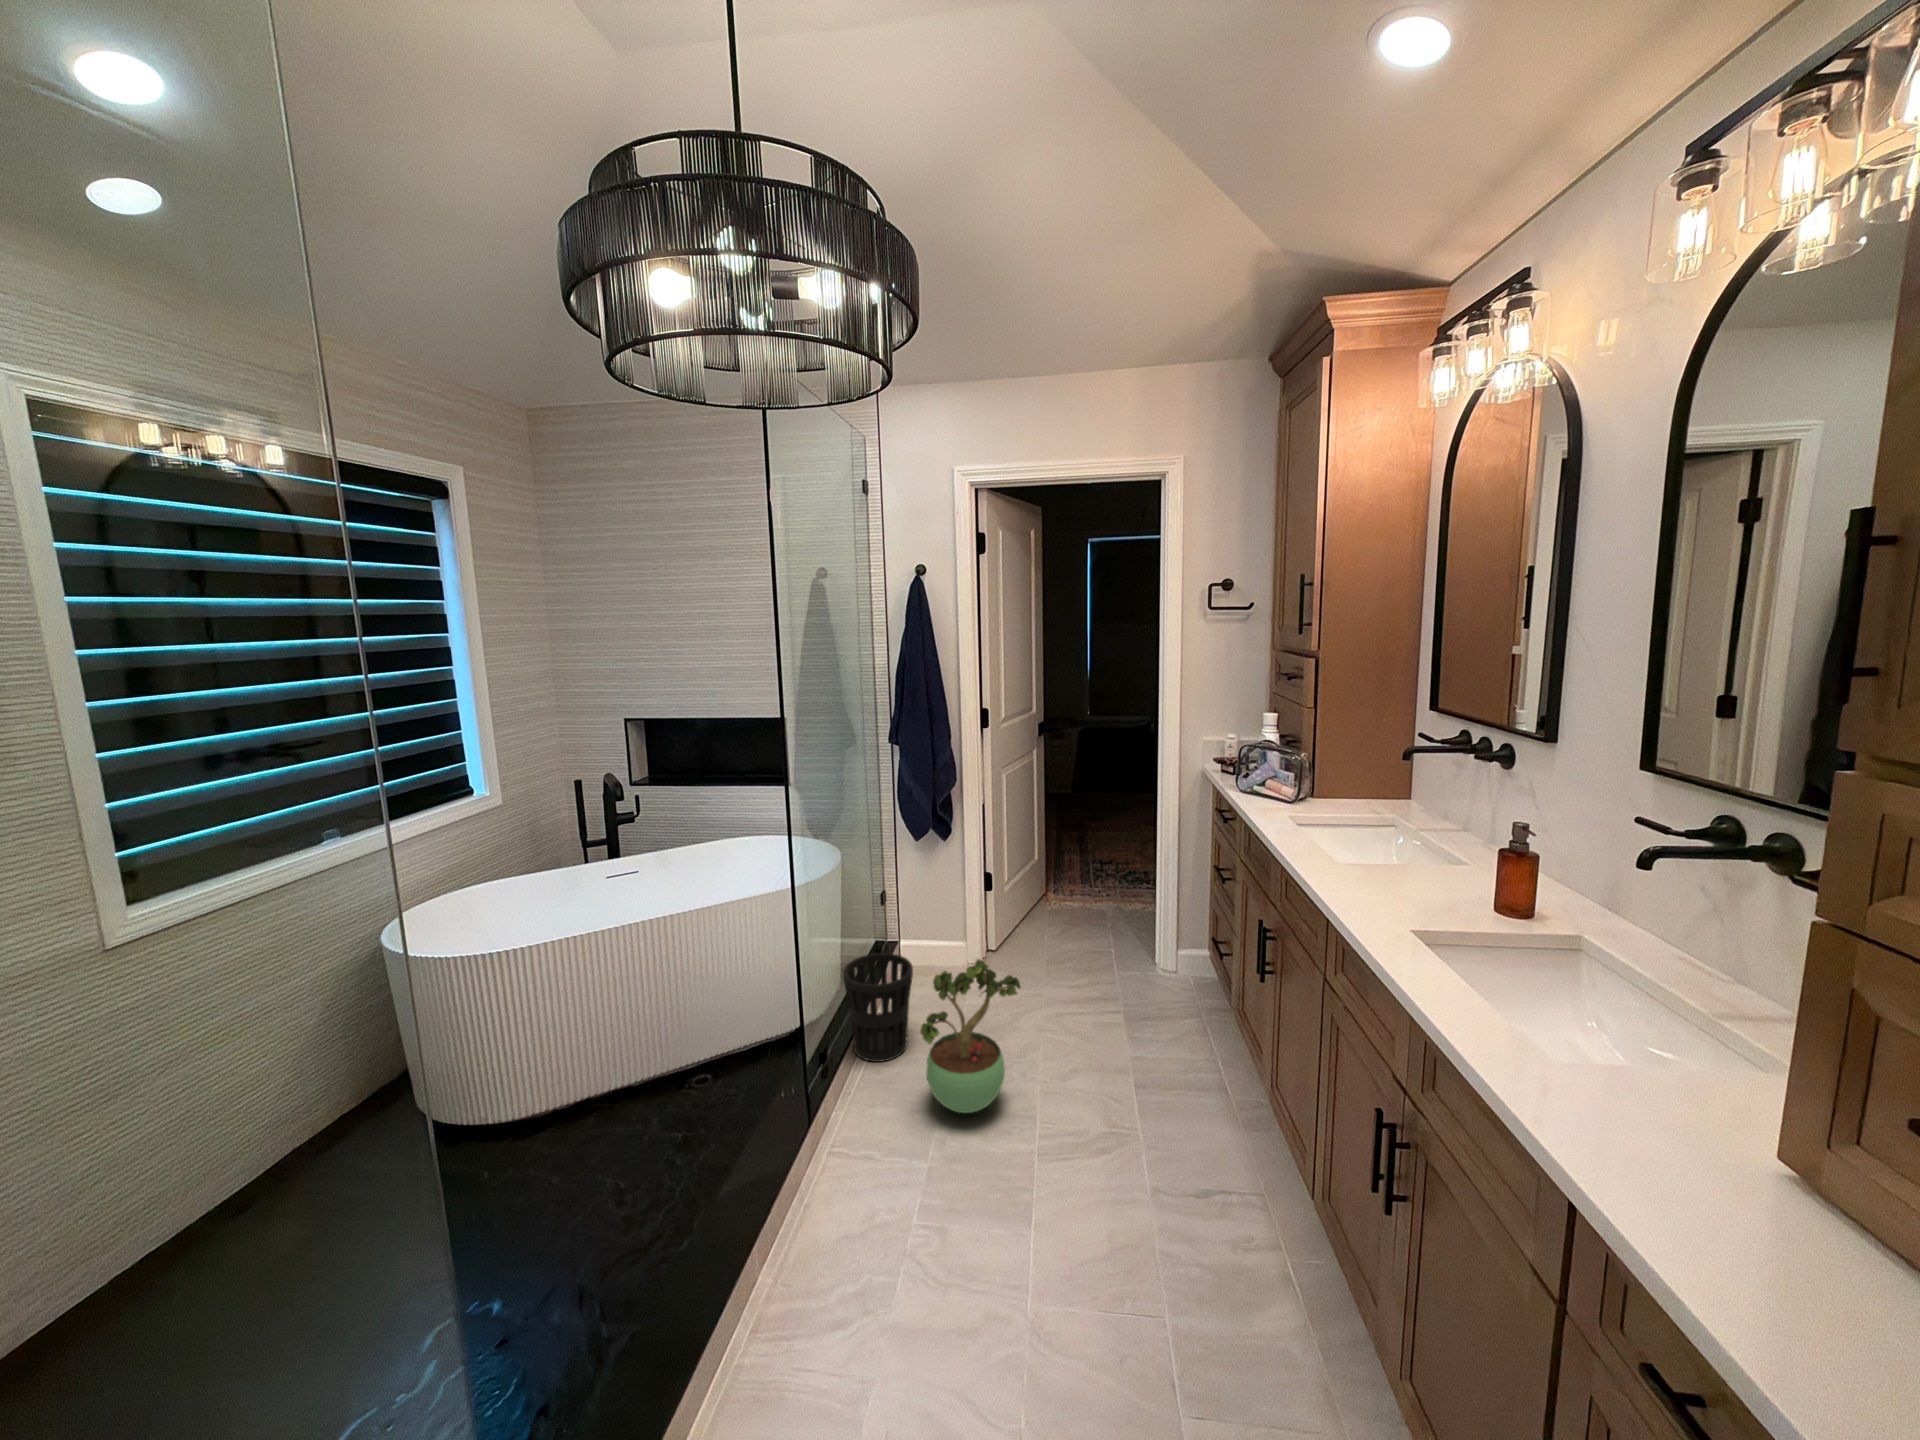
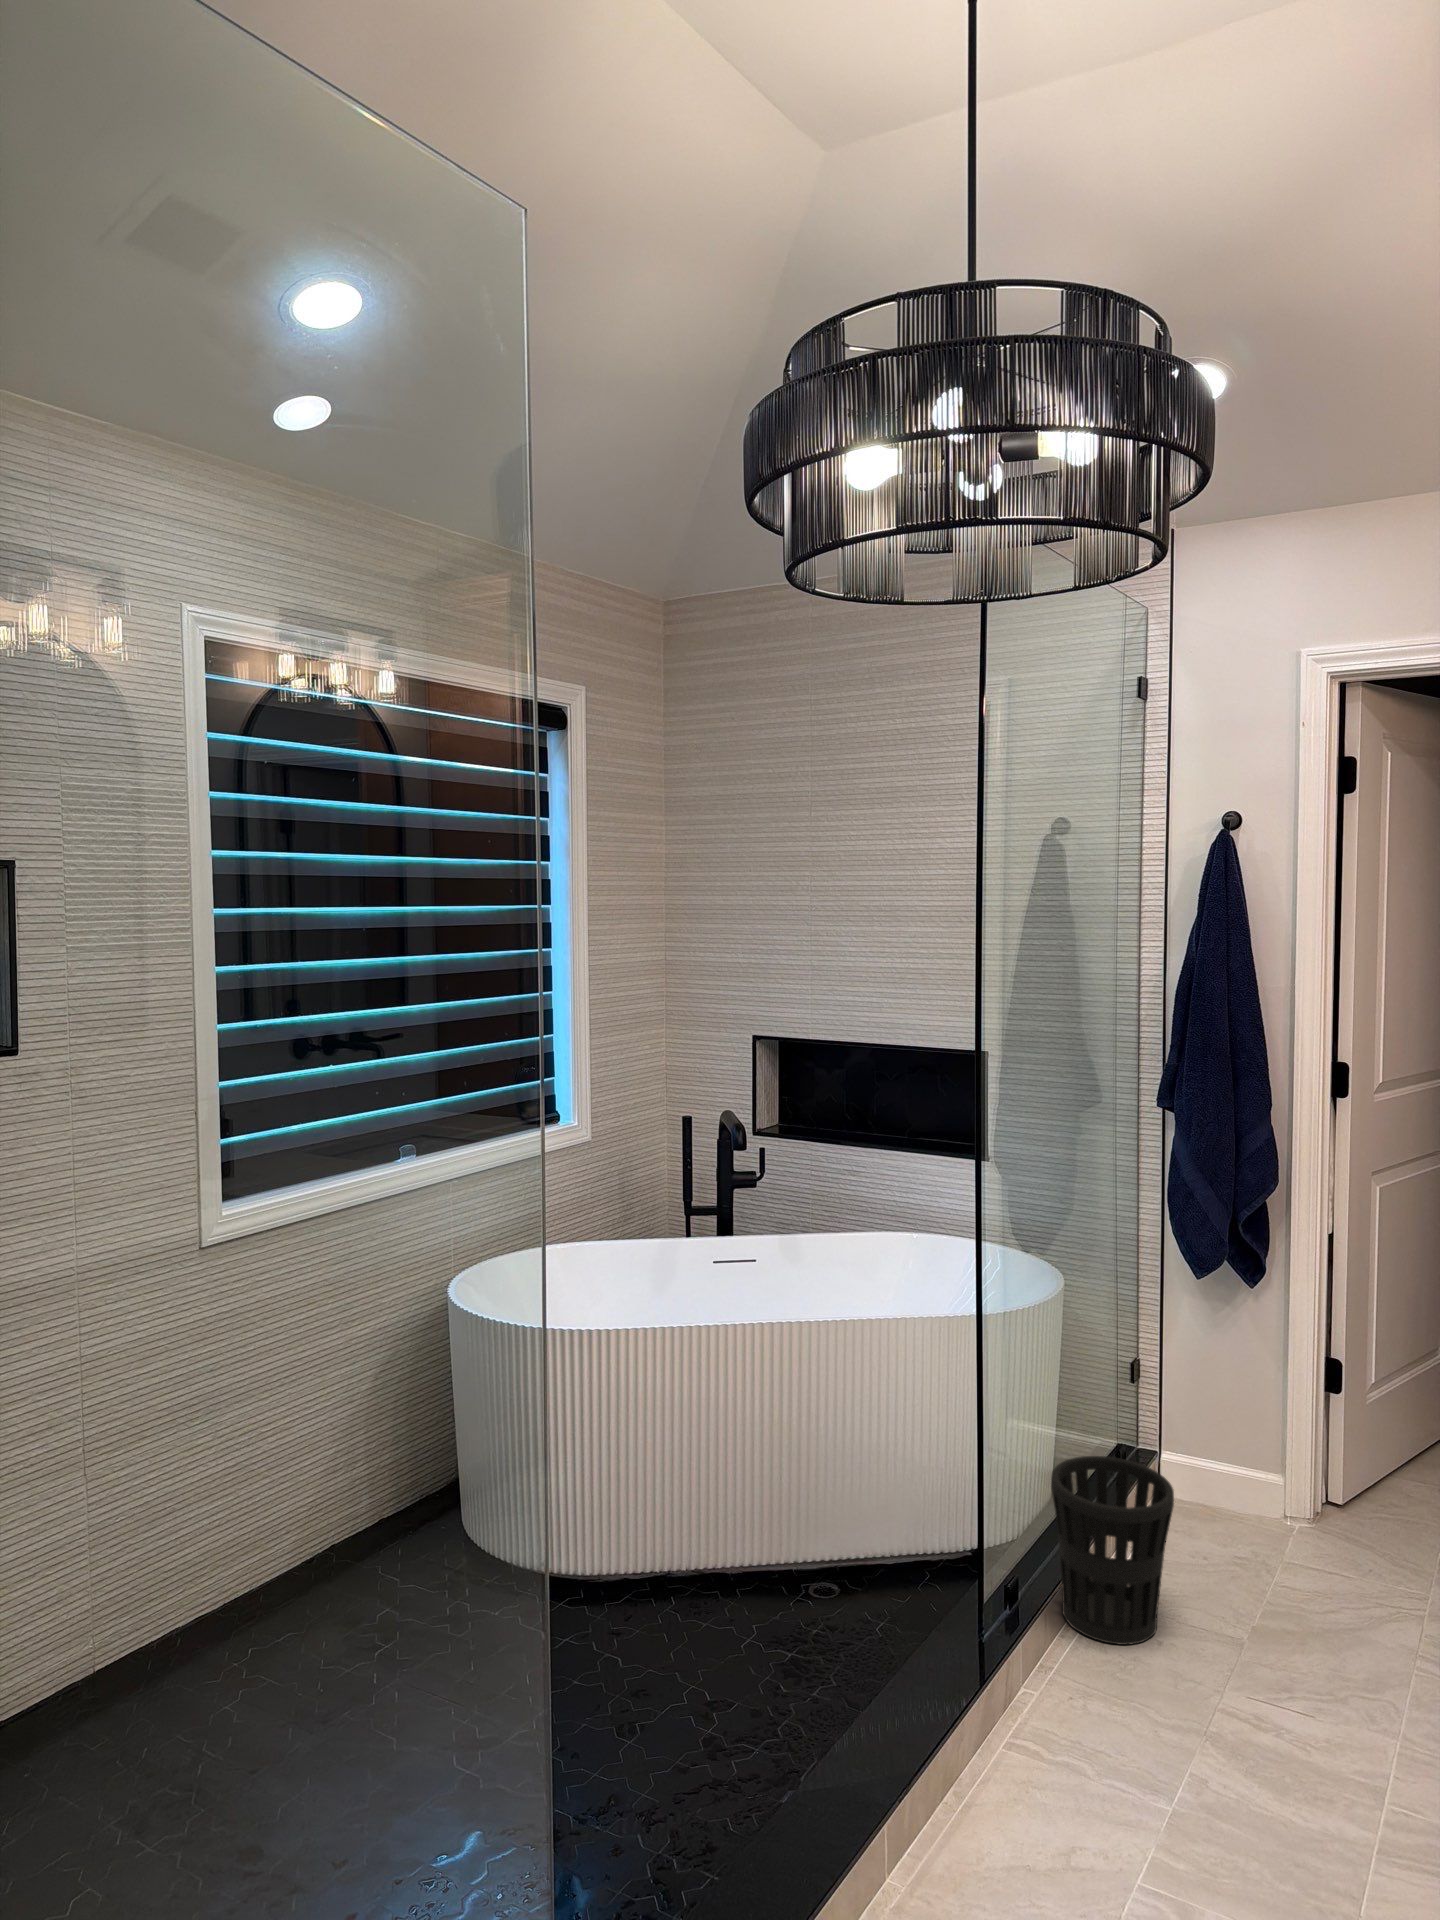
potted plant: present [920,959,1021,1113] -> none [1176,1495,1375,1774]

